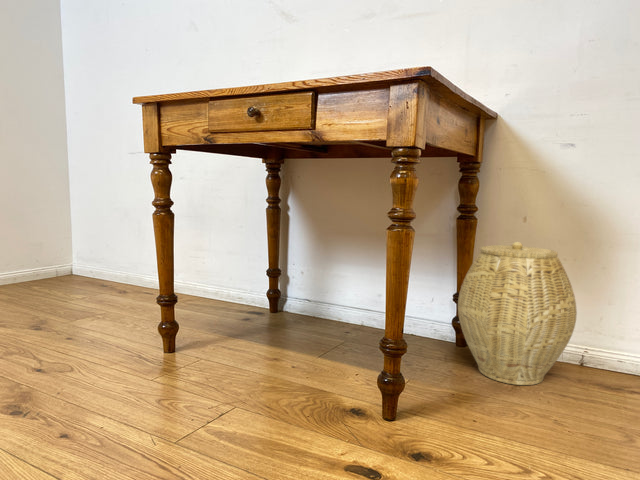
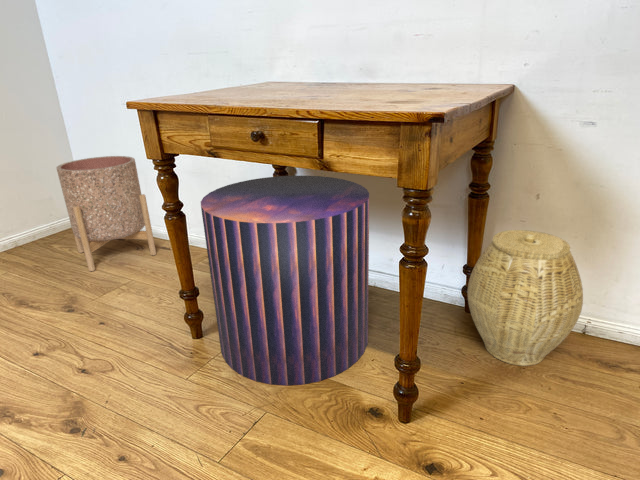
pouf: none [192,195,358,389] -> present [201,176,369,386]
planter: none [52,197,137,304] -> present [57,156,156,271]

